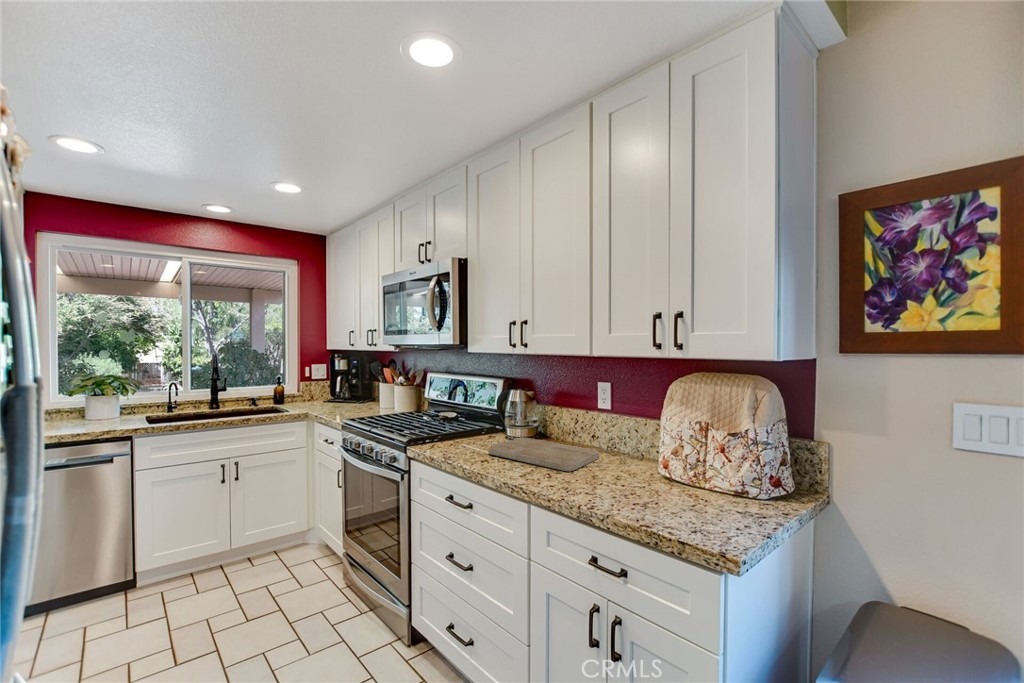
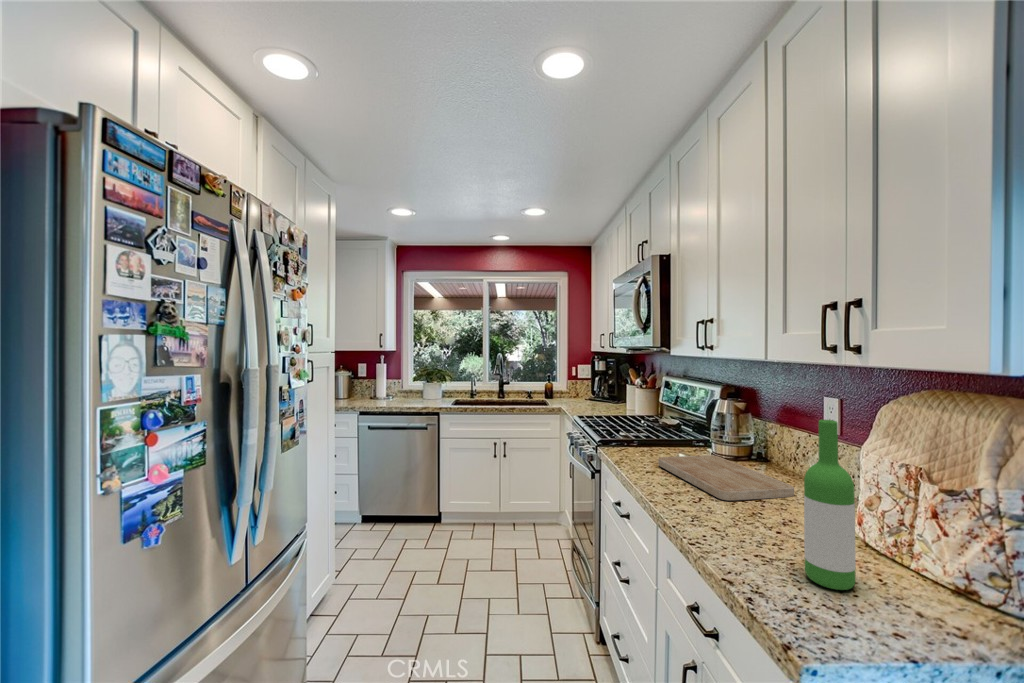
wine bottle: none [673,399,704,513] -> present [804,420,856,590]

